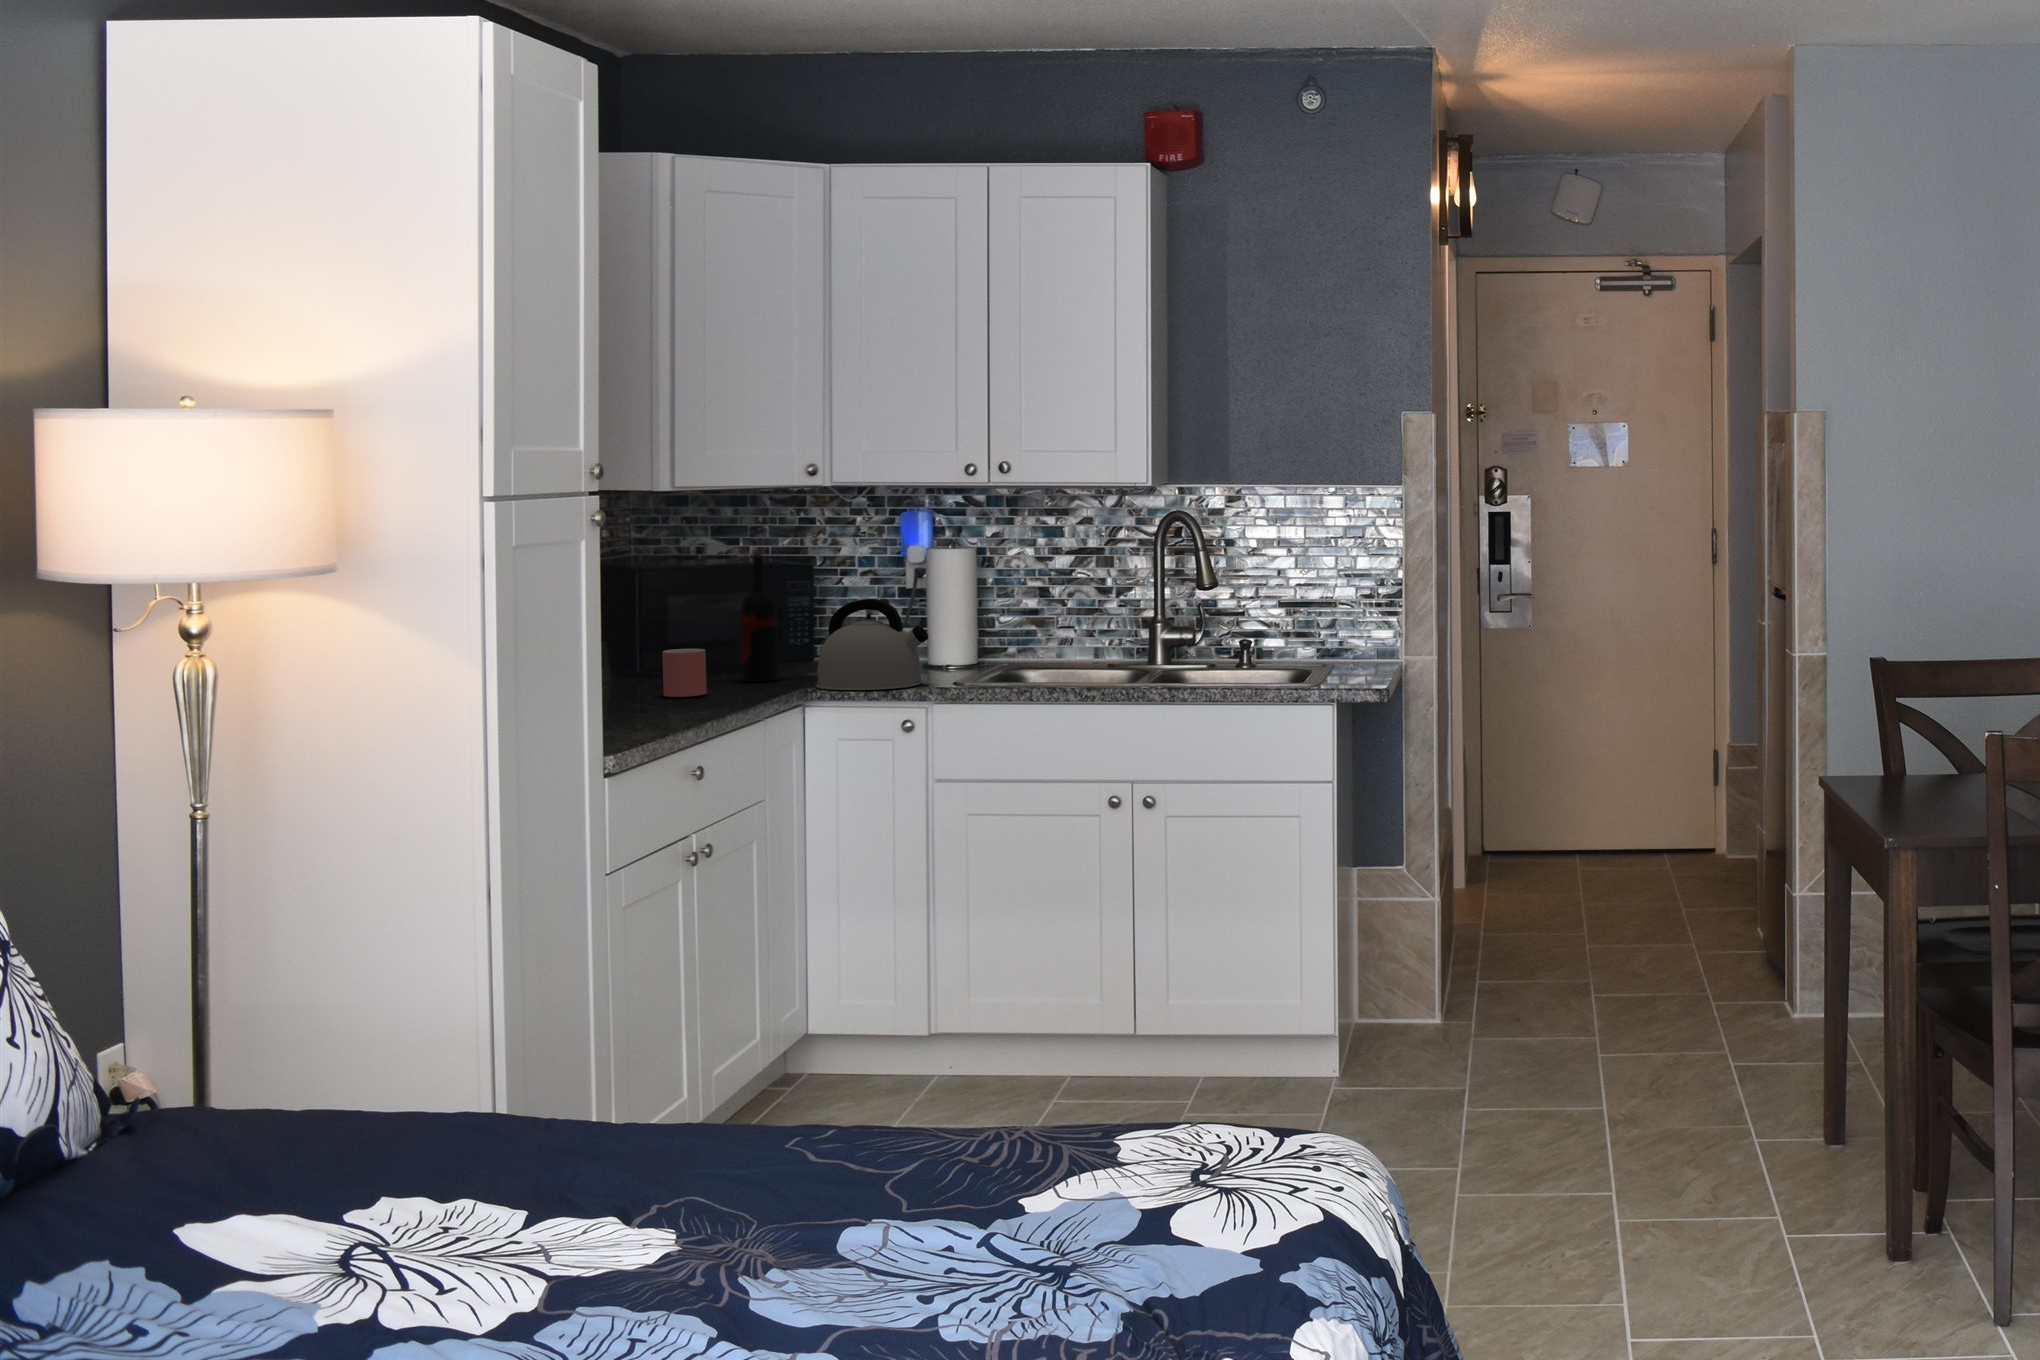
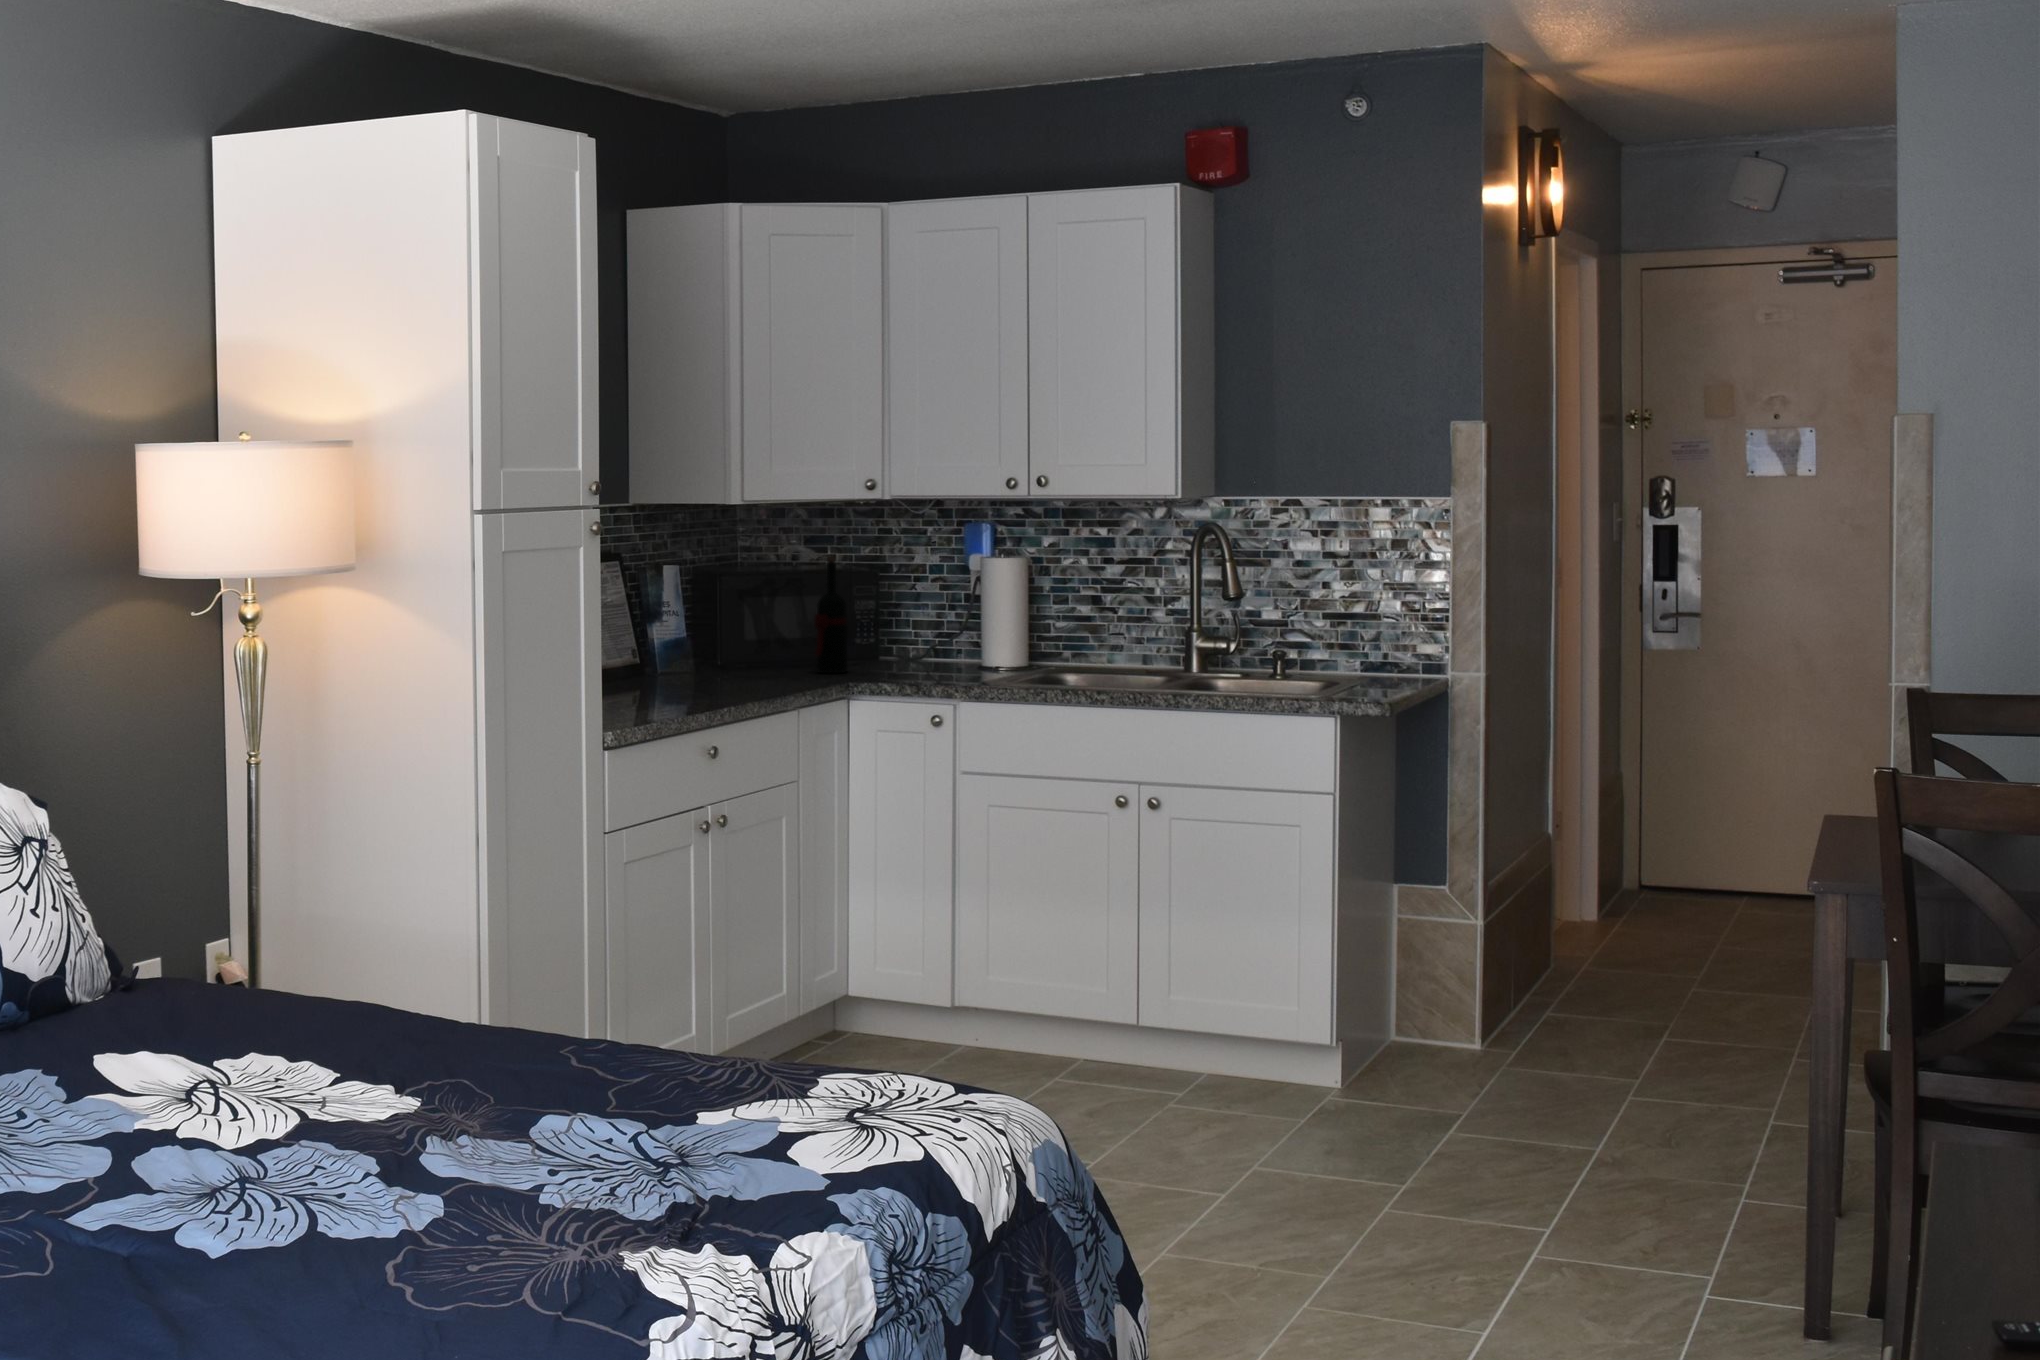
kettle: present [816,599,928,690] -> none [873,602,969,683]
mug: present [663,649,706,697] -> none [747,641,782,682]

